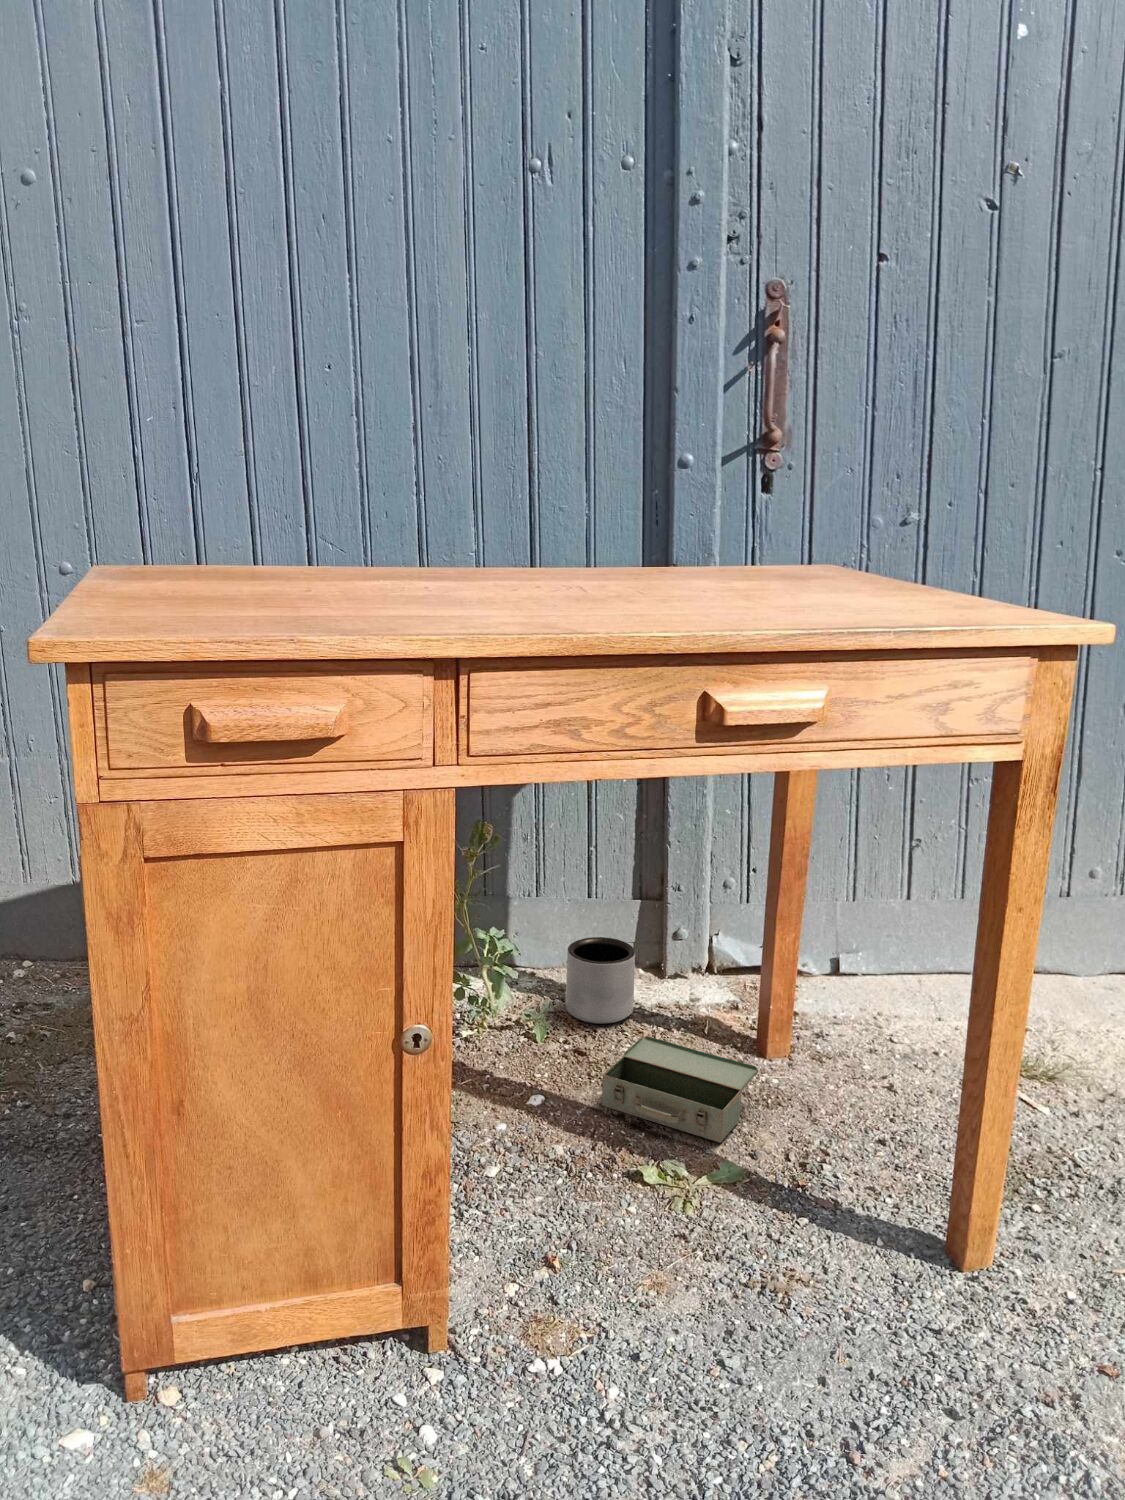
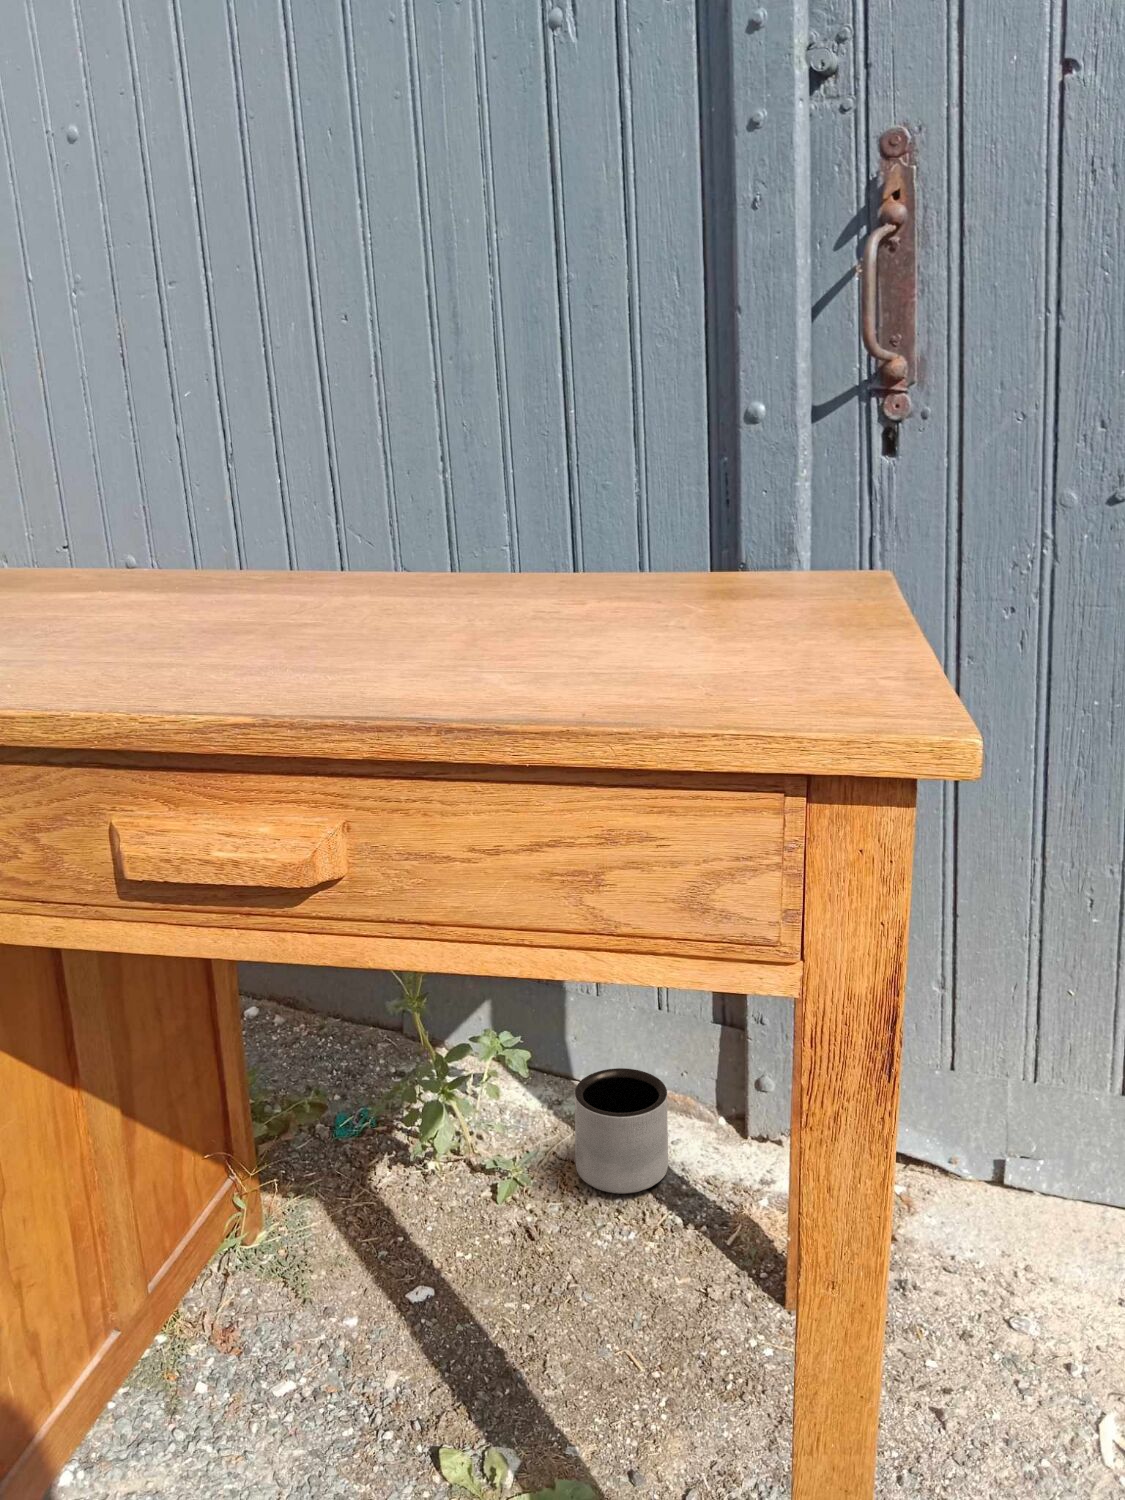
toolbox: present [602,1036,758,1143] -> none [500,1234,714,1435]

